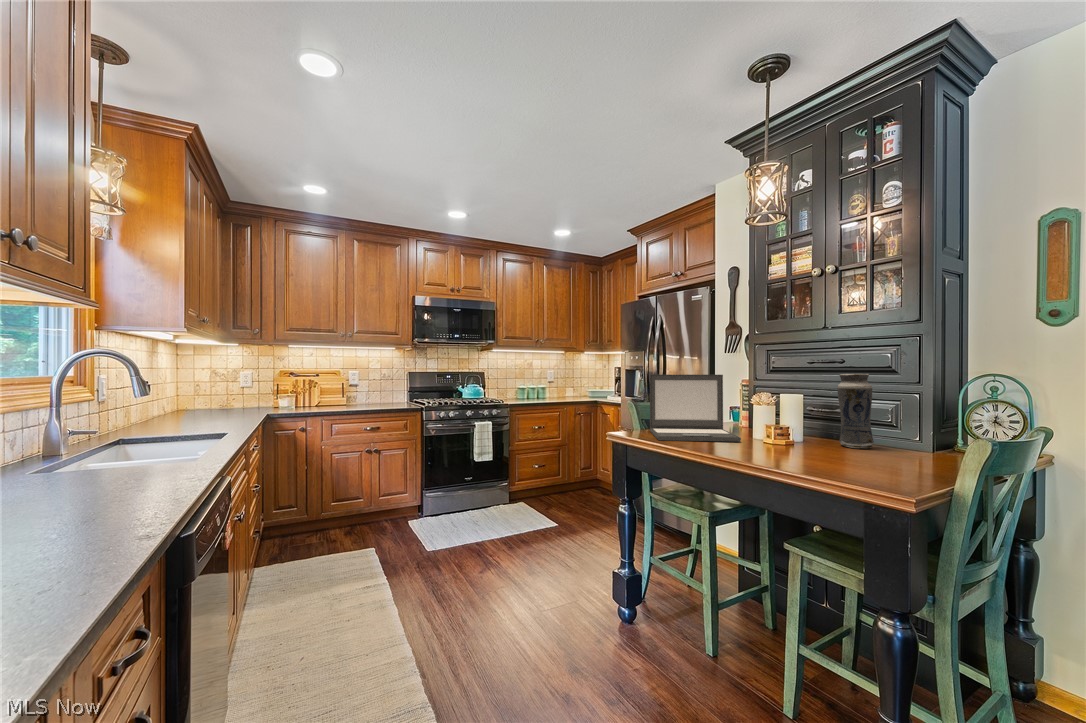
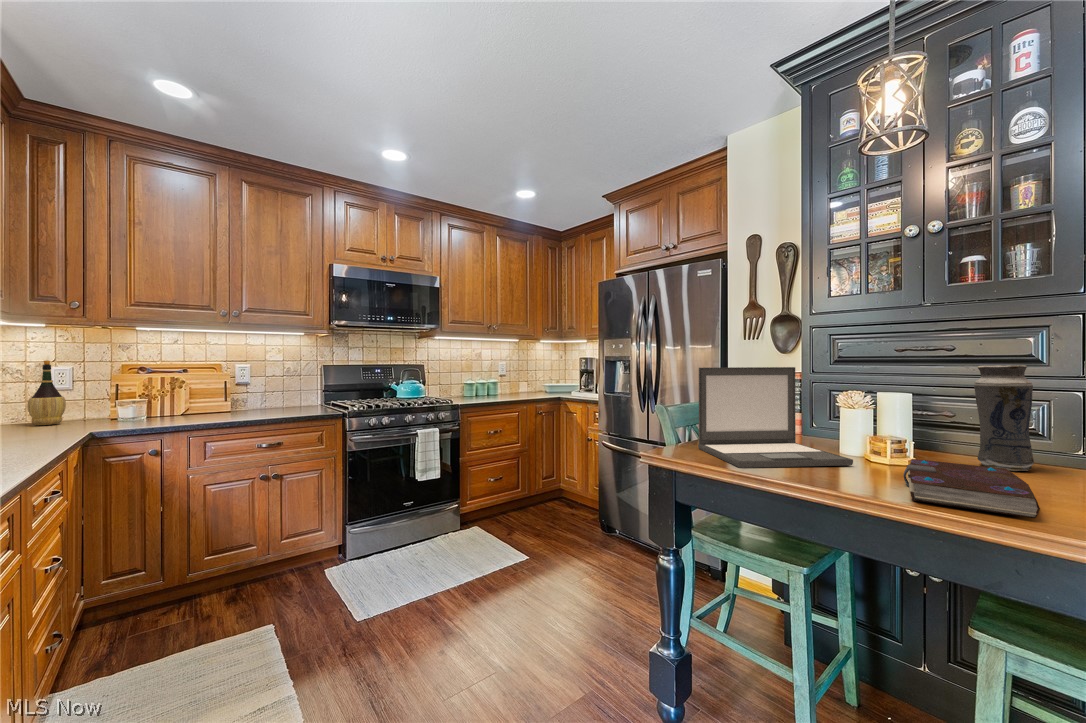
wine bottle: none [231,368,251,409] -> present [27,360,66,425]
book: none [735,437,824,464] -> present [903,459,1040,518]

